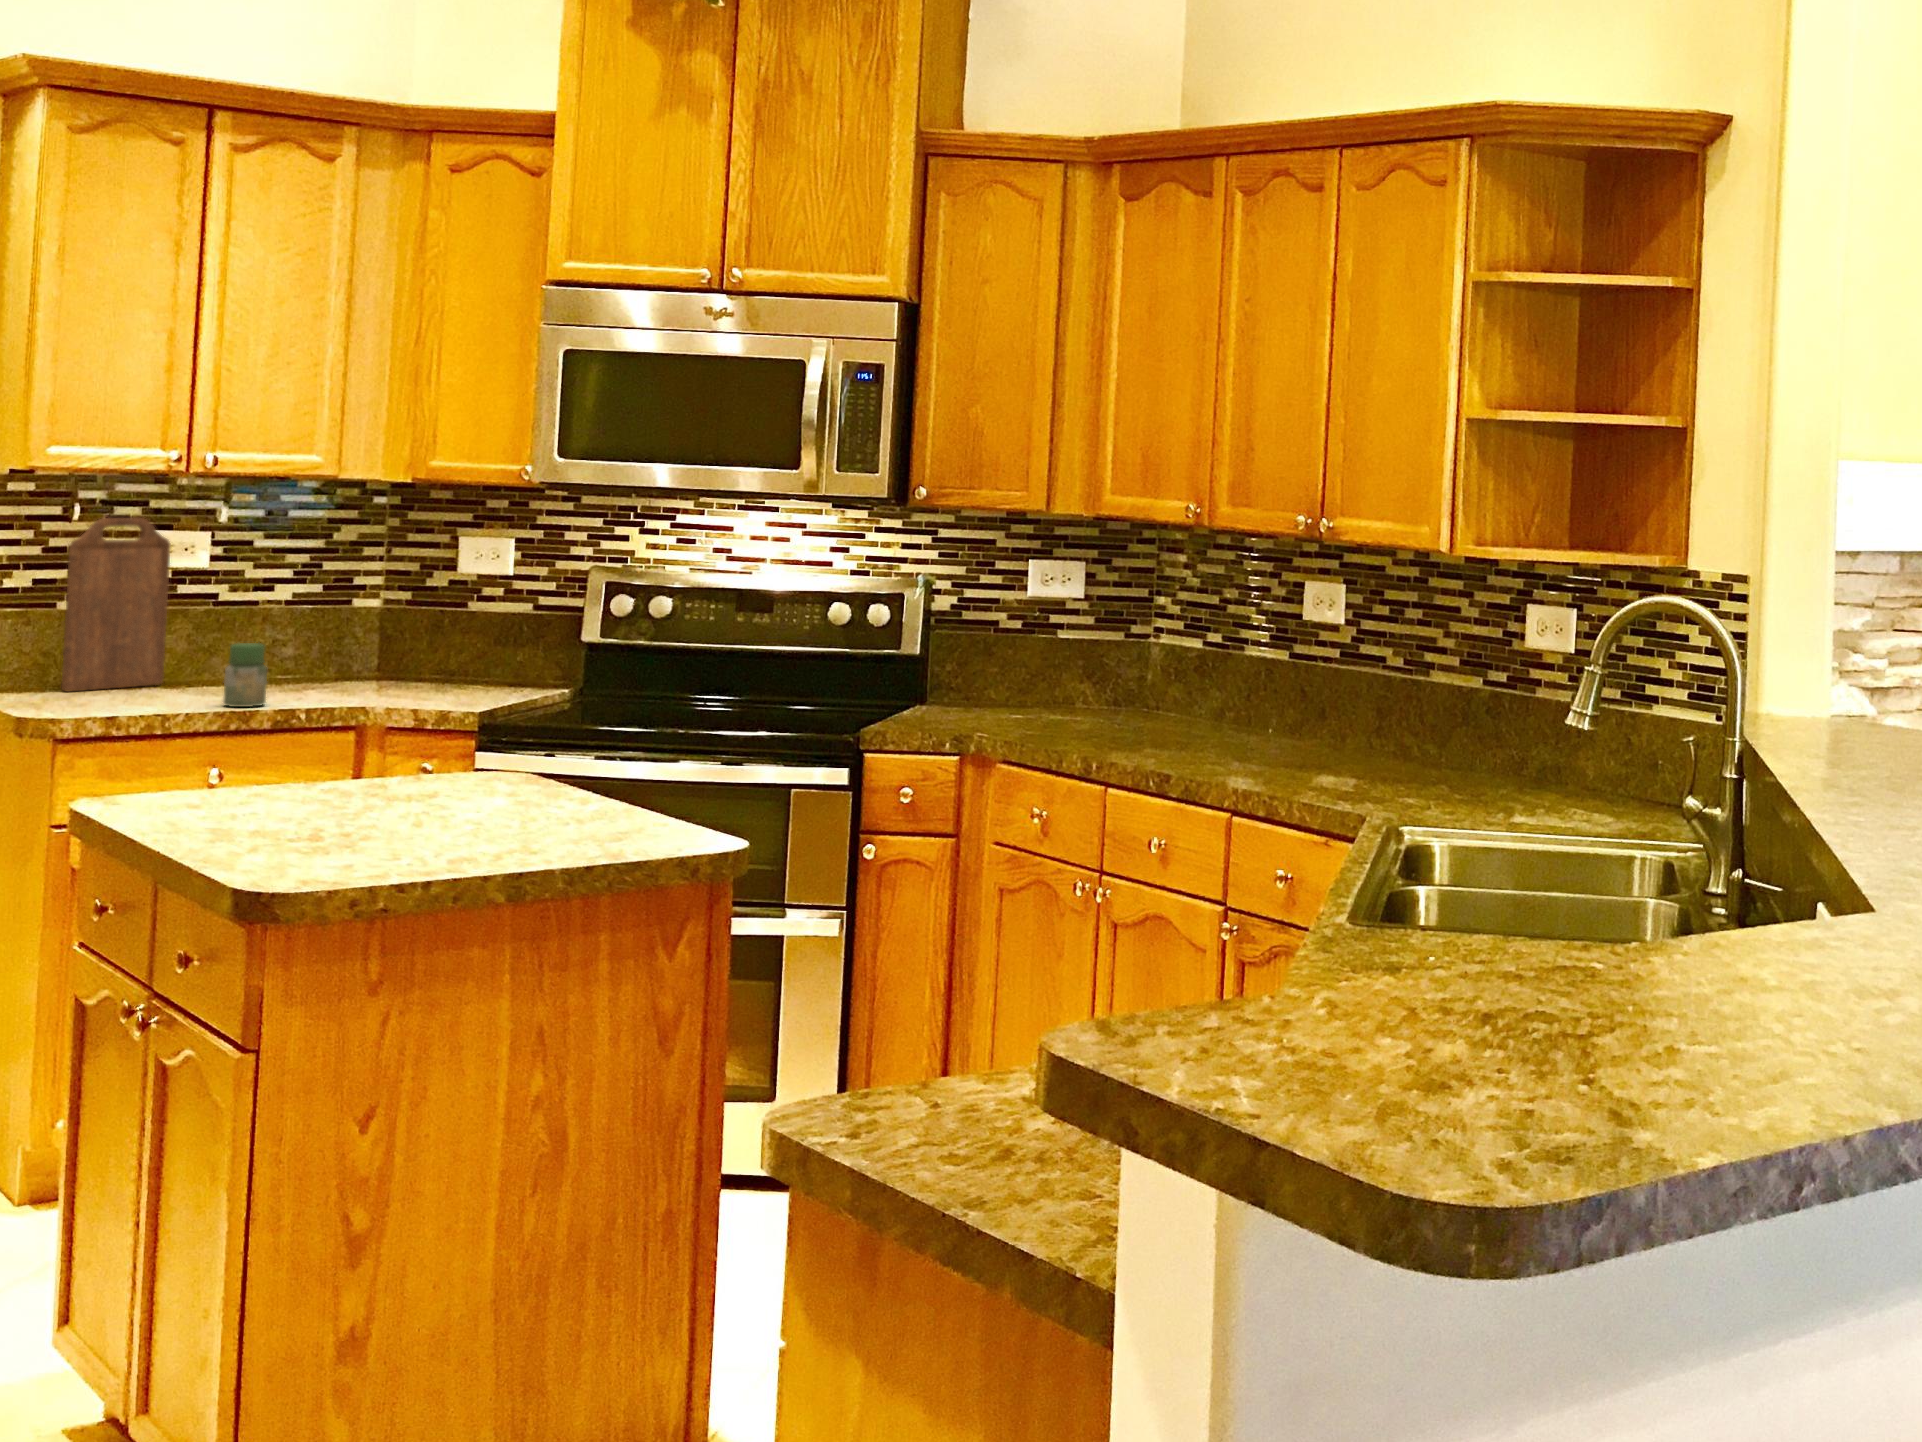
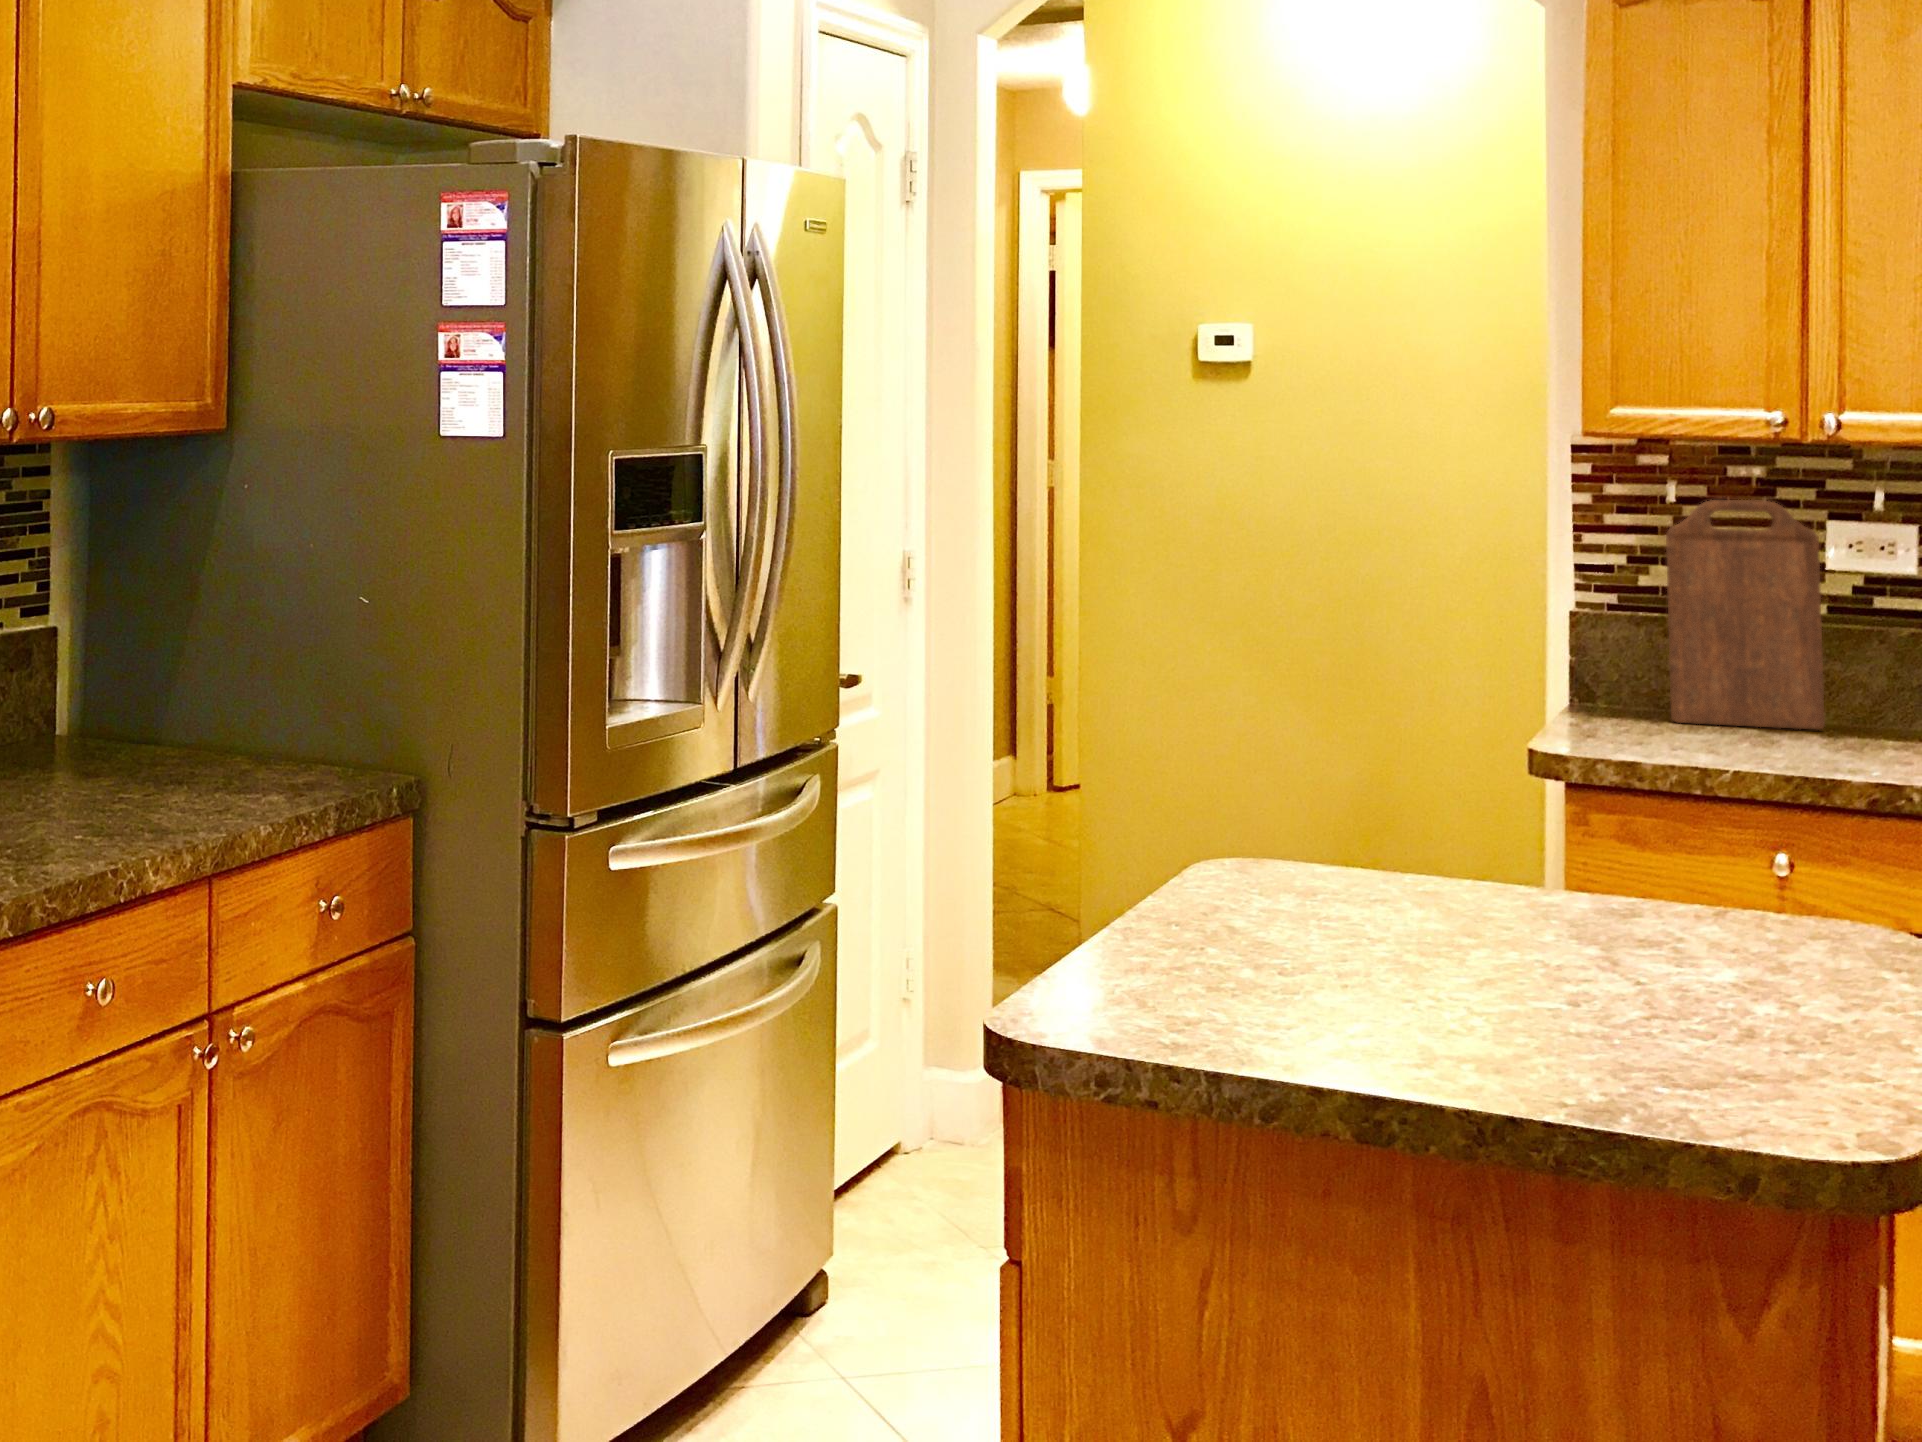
jar: present [223,643,267,707] -> none [1816,680,1885,776]

